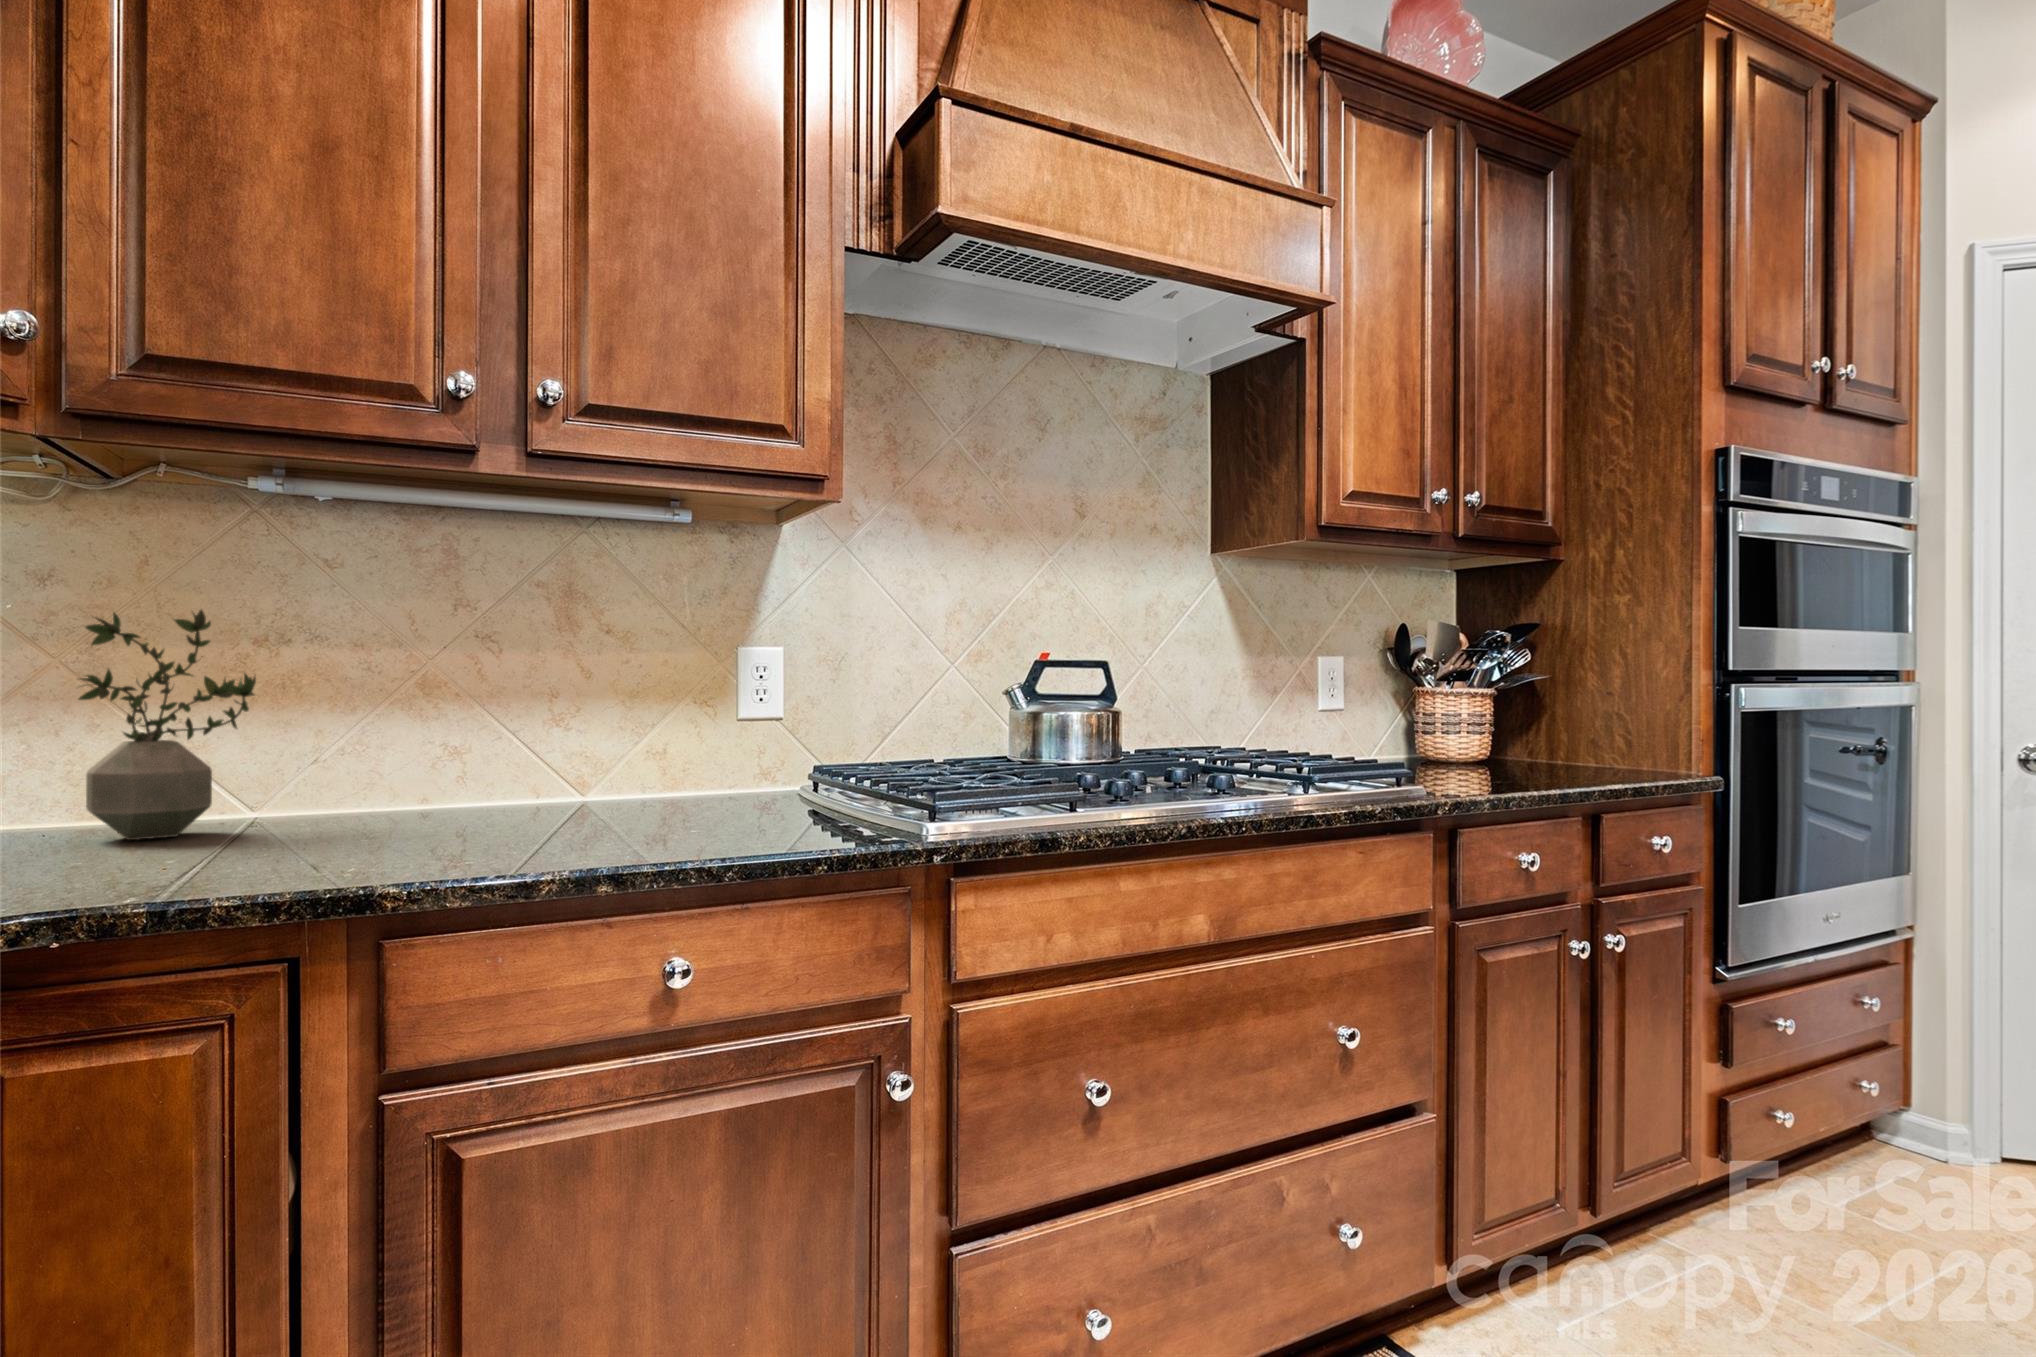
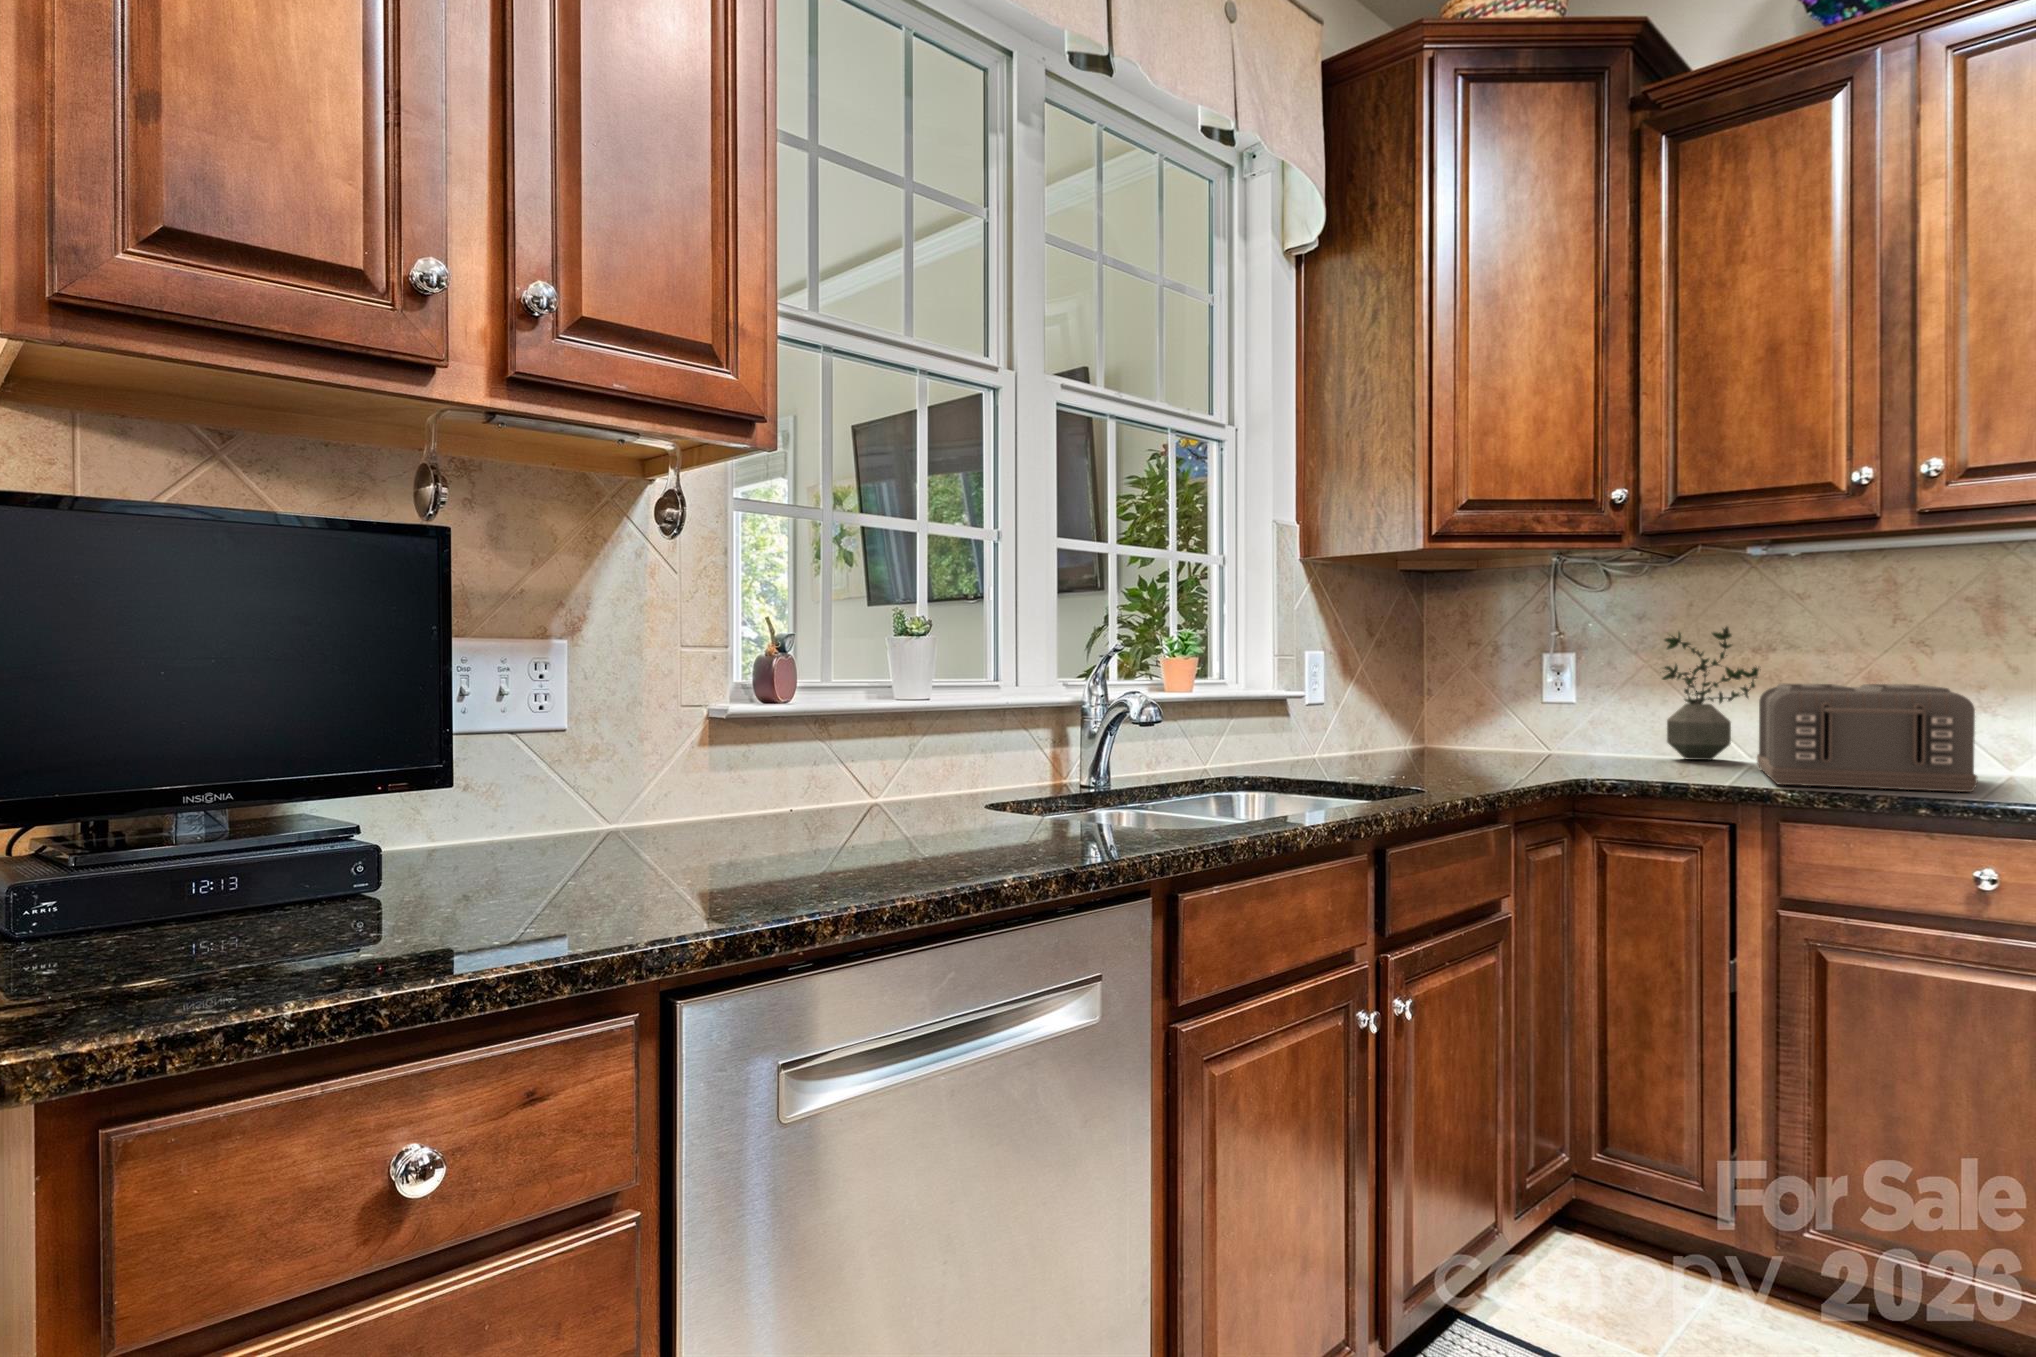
toaster: none [276,700,621,873] -> present [1757,684,1978,792]

